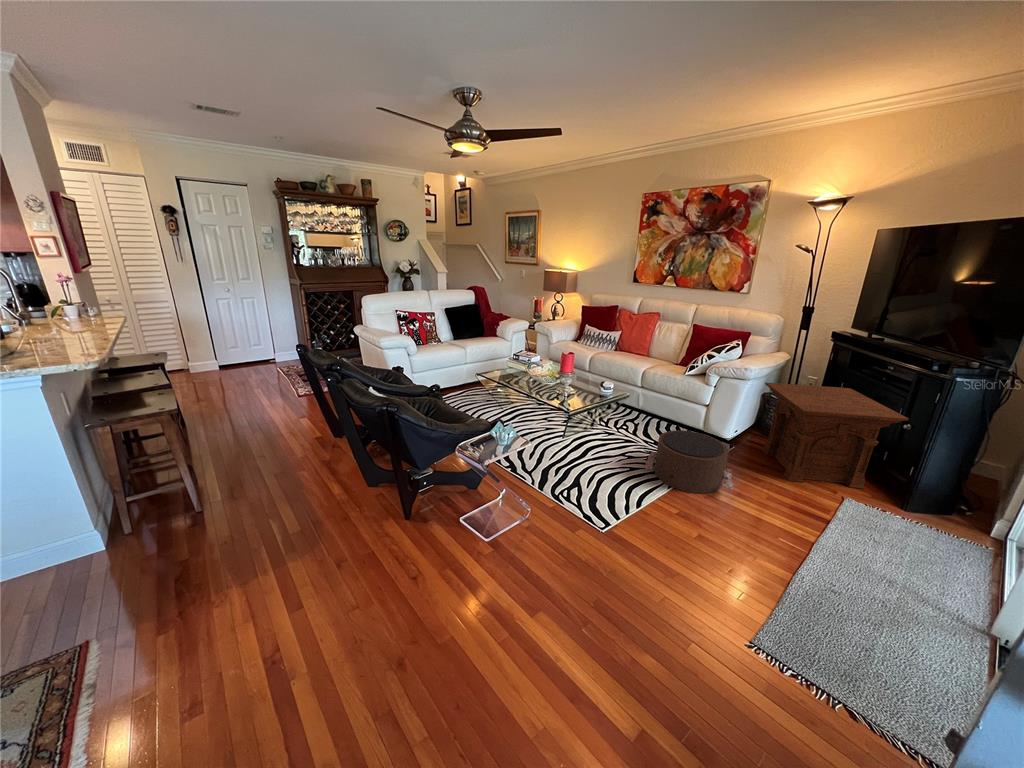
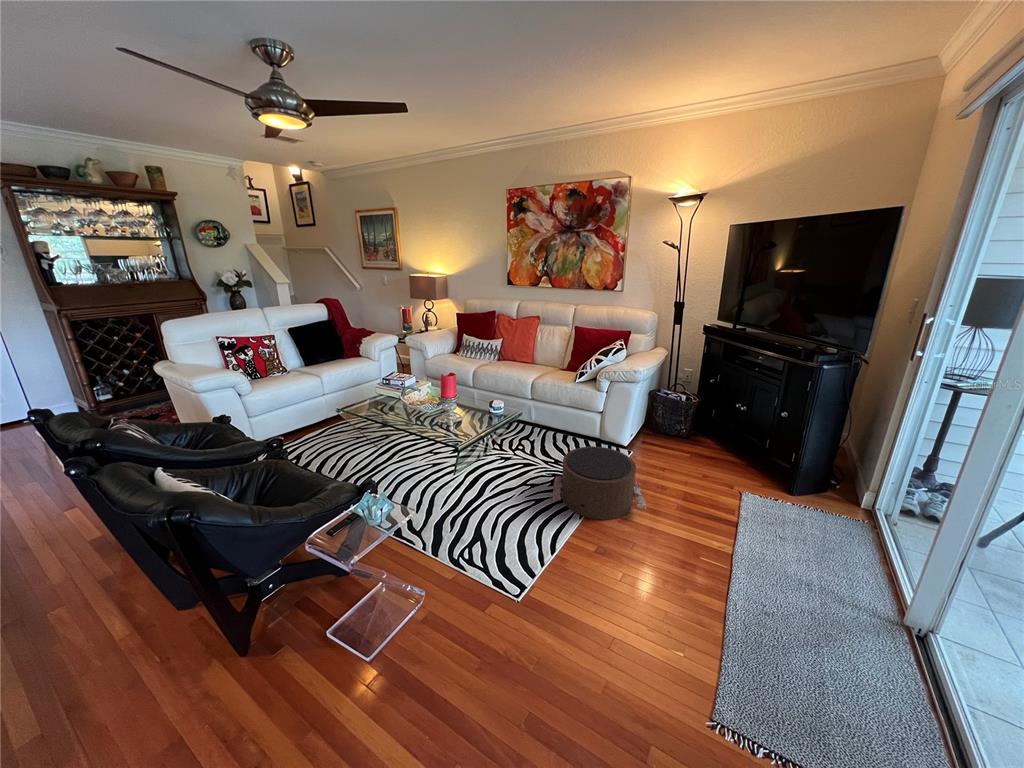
side table: present [762,383,909,489] -> none [653,379,786,482]

